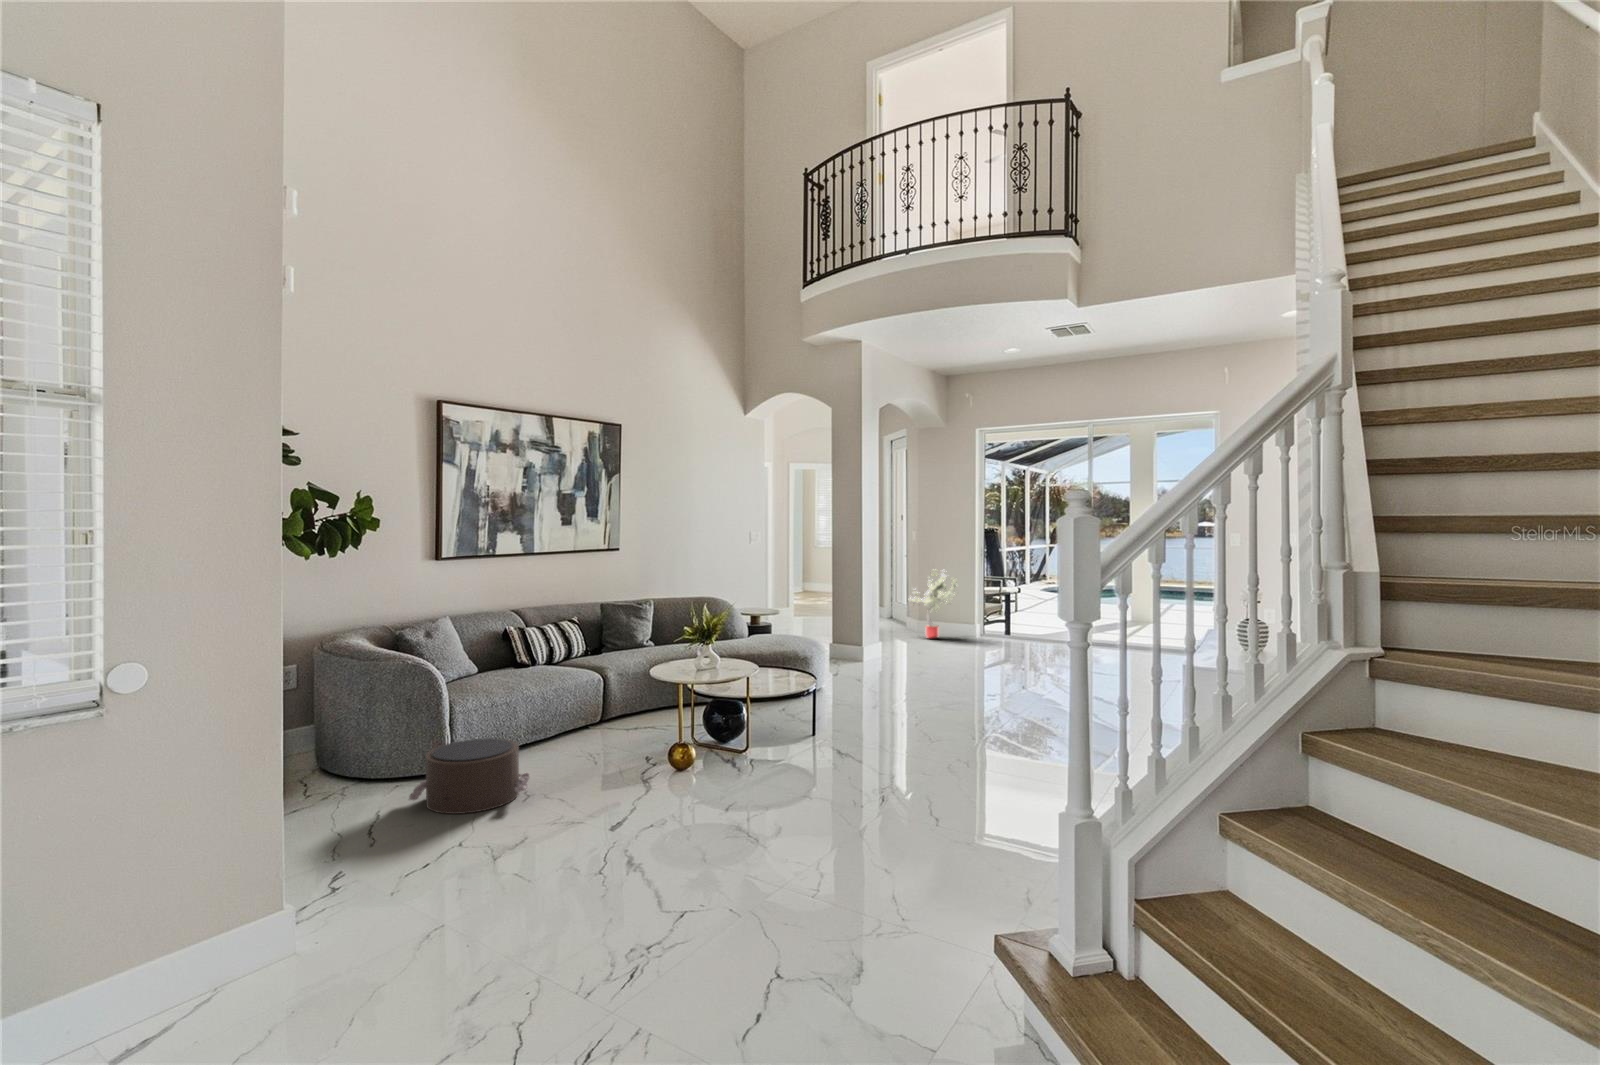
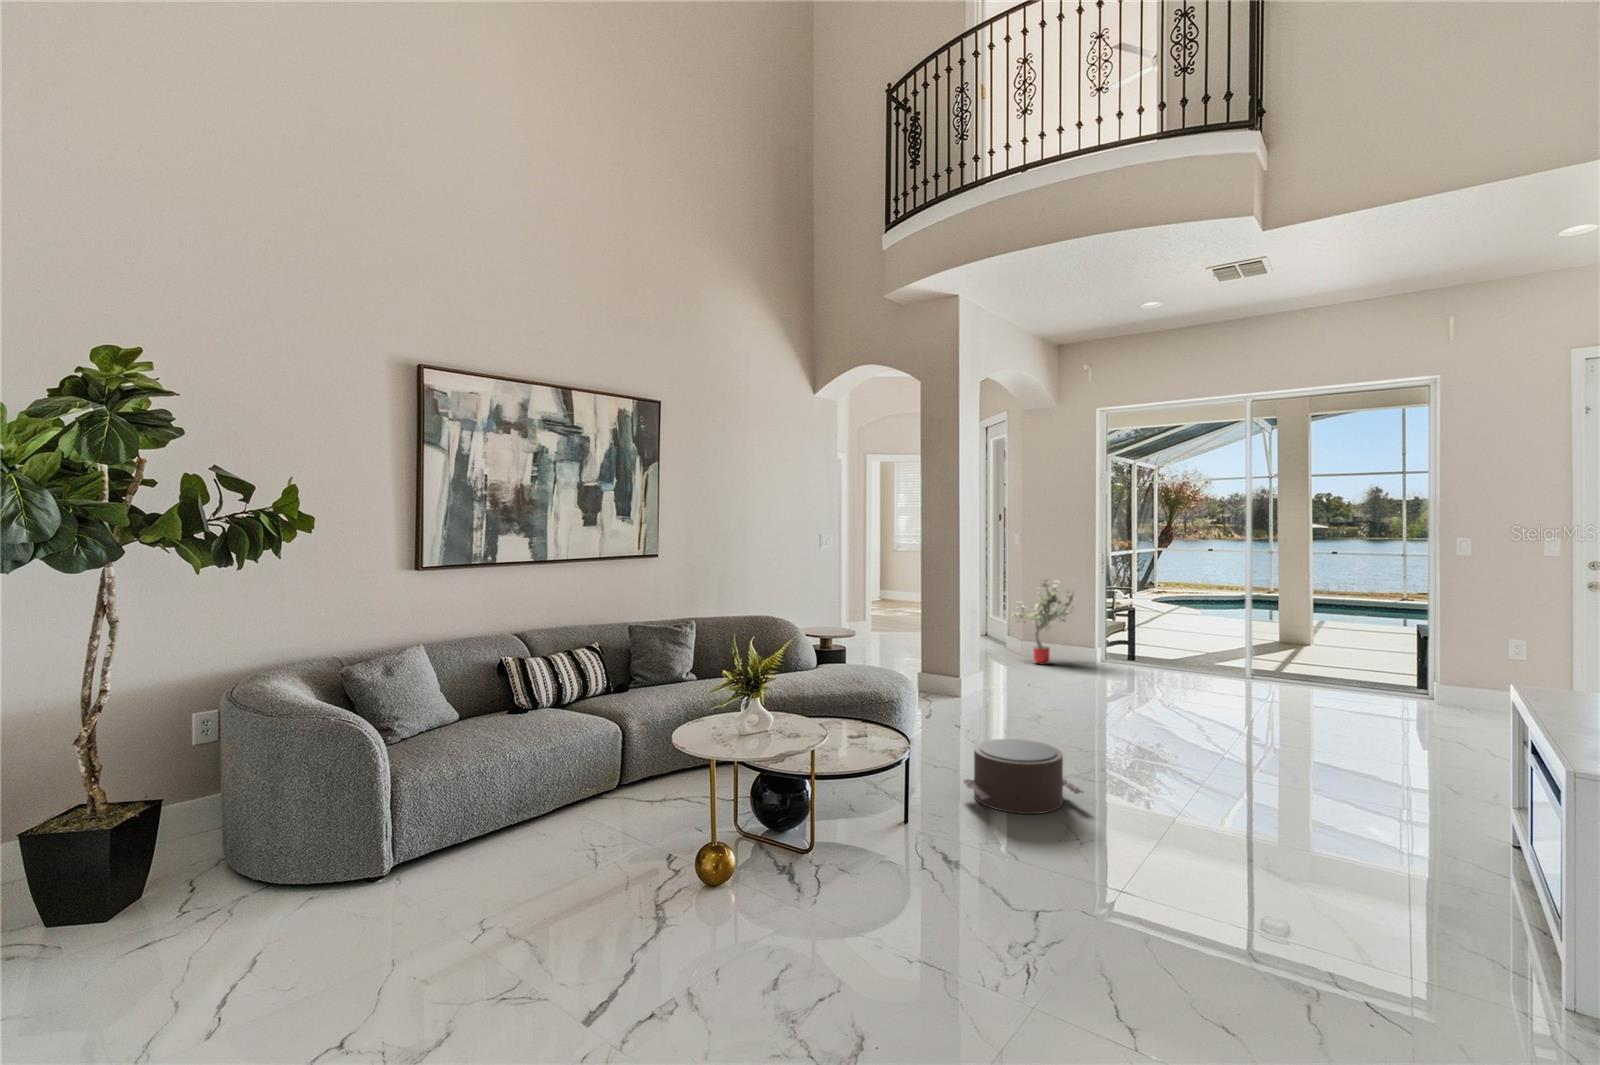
pouf: present [409,738,529,814] -> present [964,739,1083,814]

